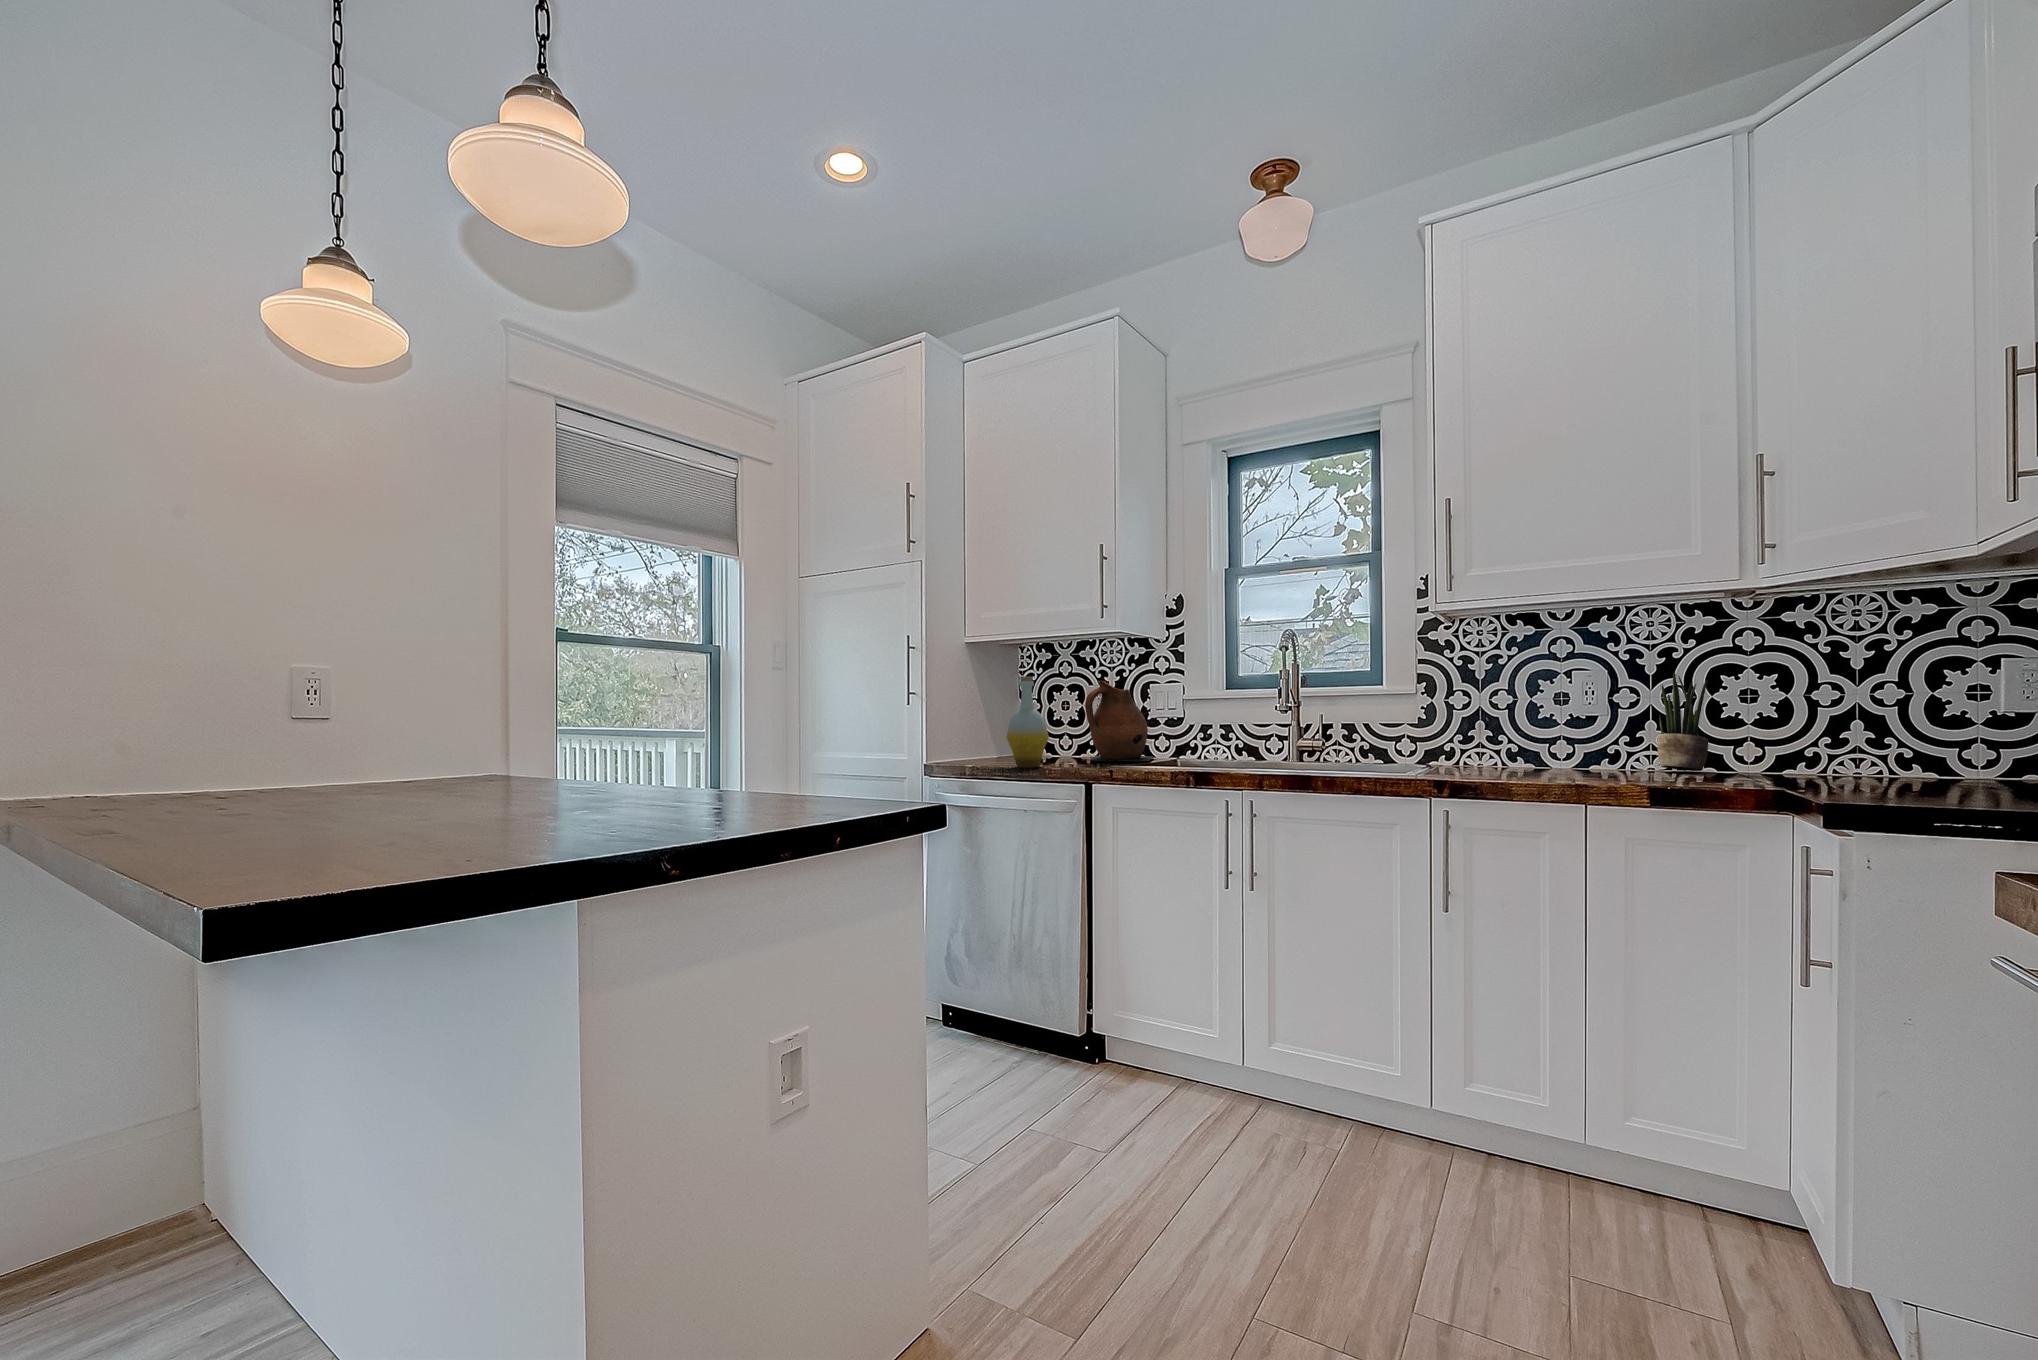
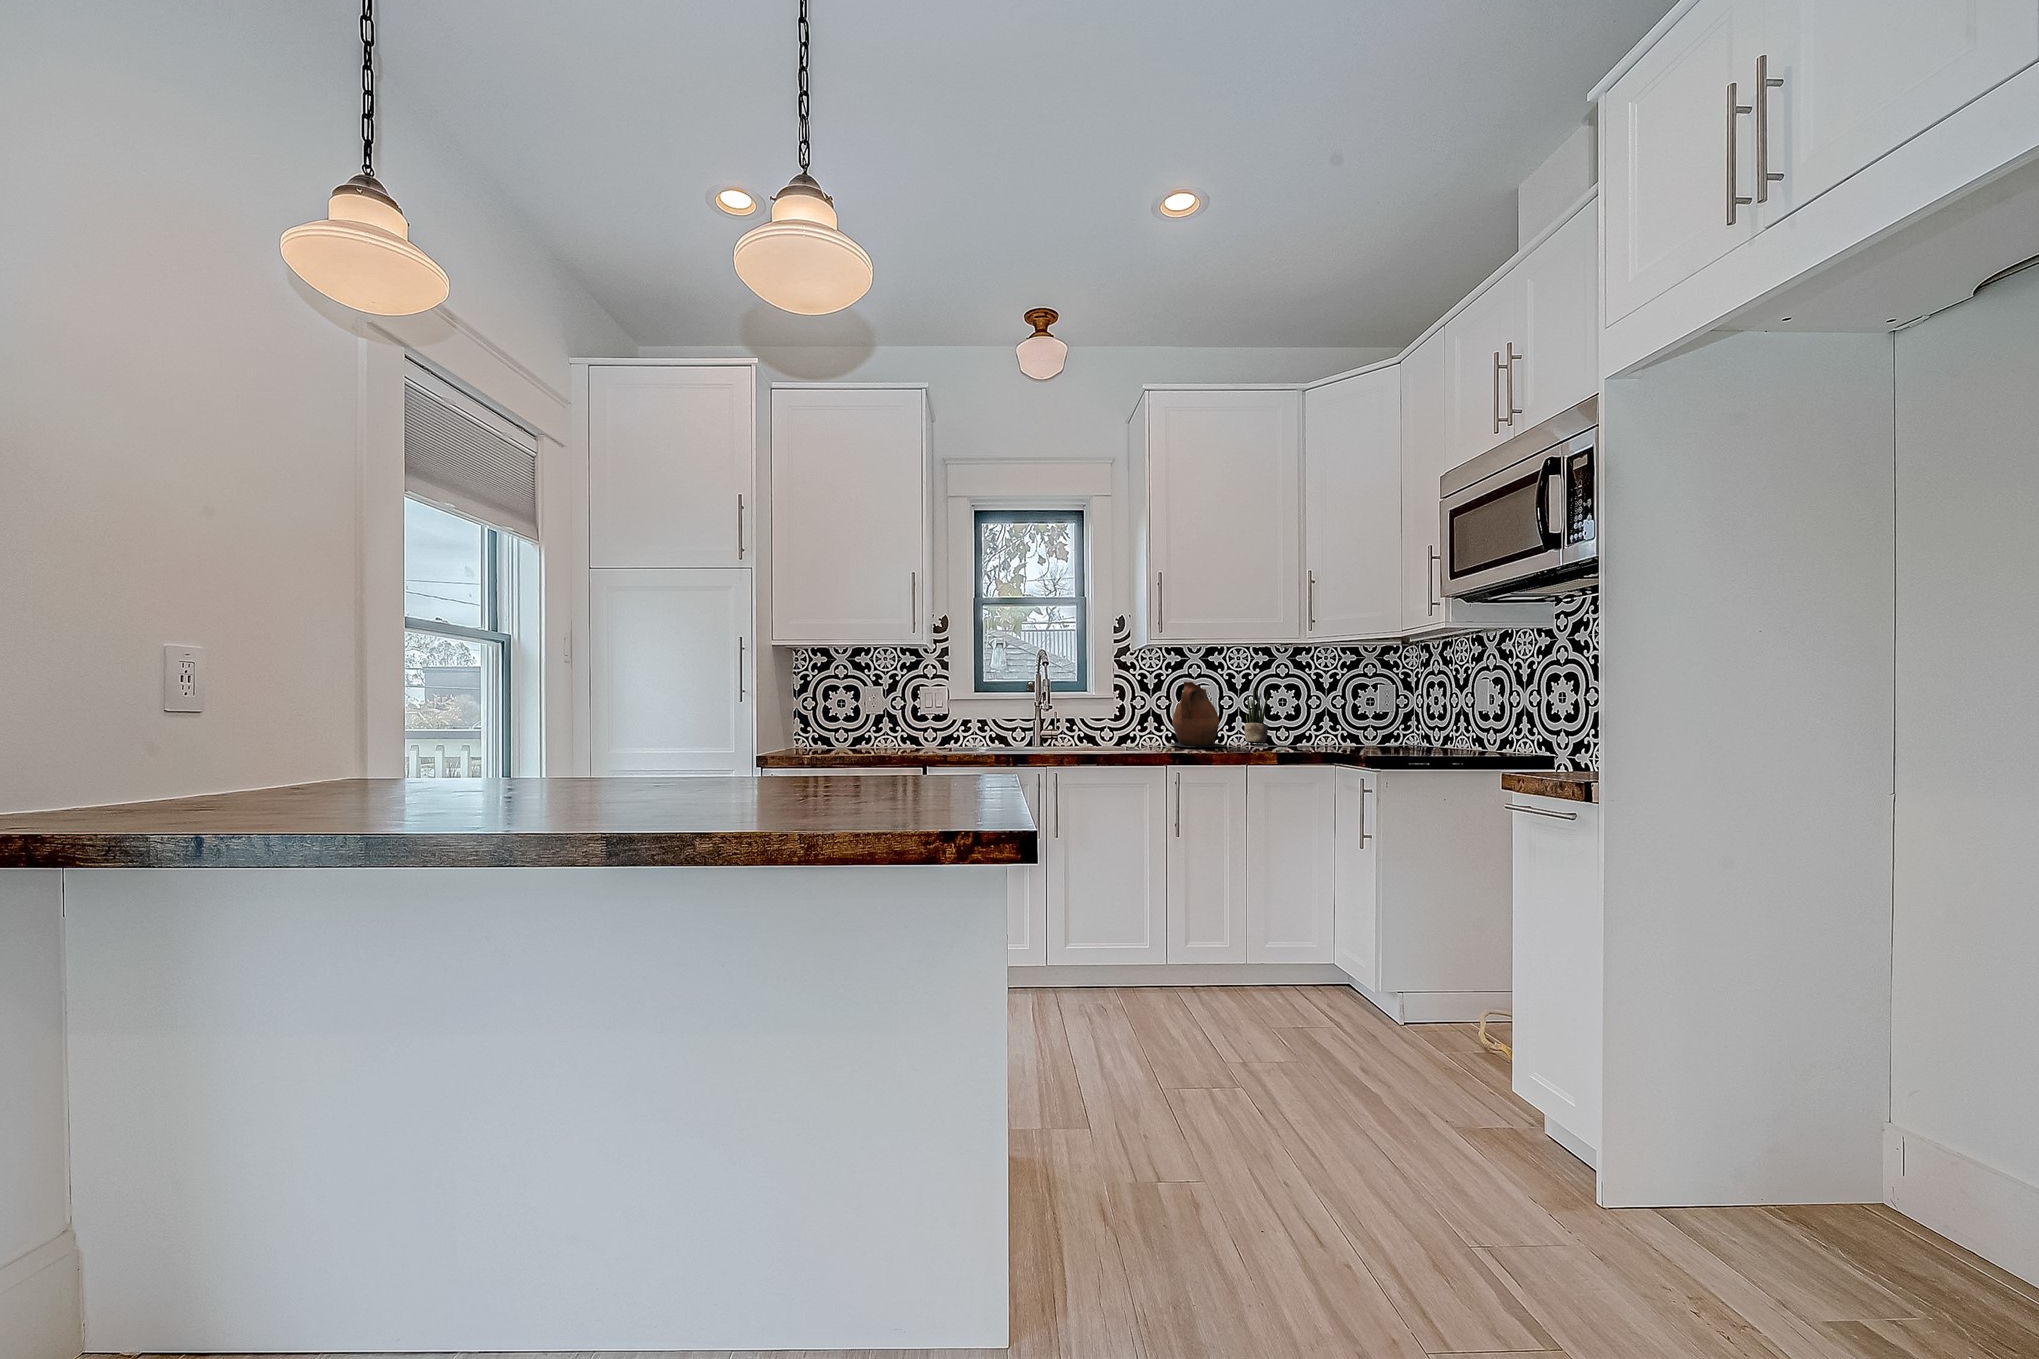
bottle: present [1006,676,1049,767] -> none [836,682,871,757]
ceramic pitcher: present [1085,681,1154,762] -> present [1169,682,1227,747]

